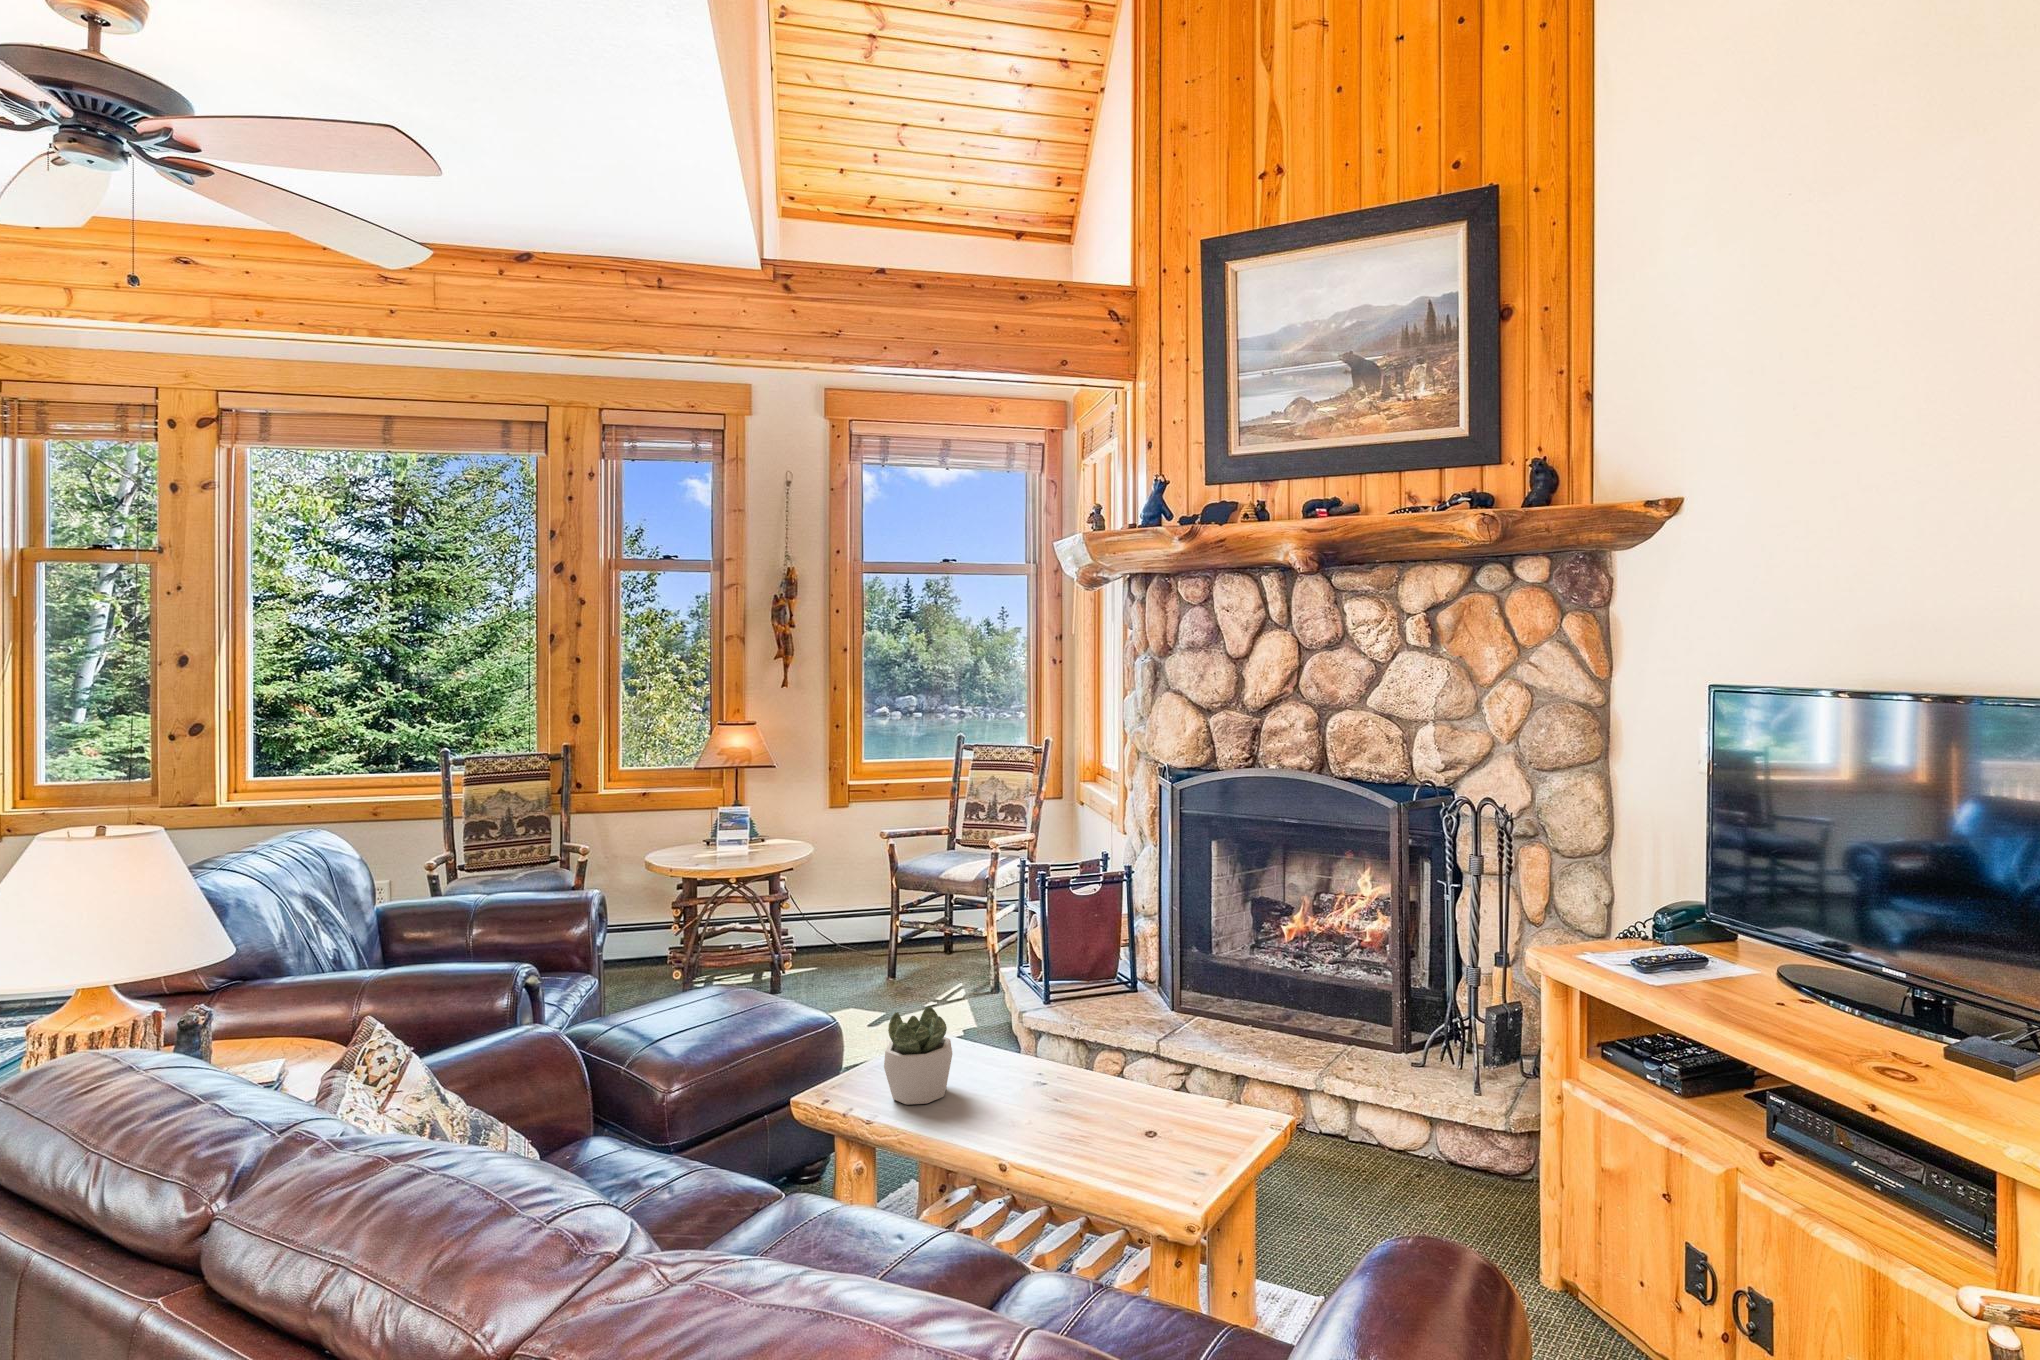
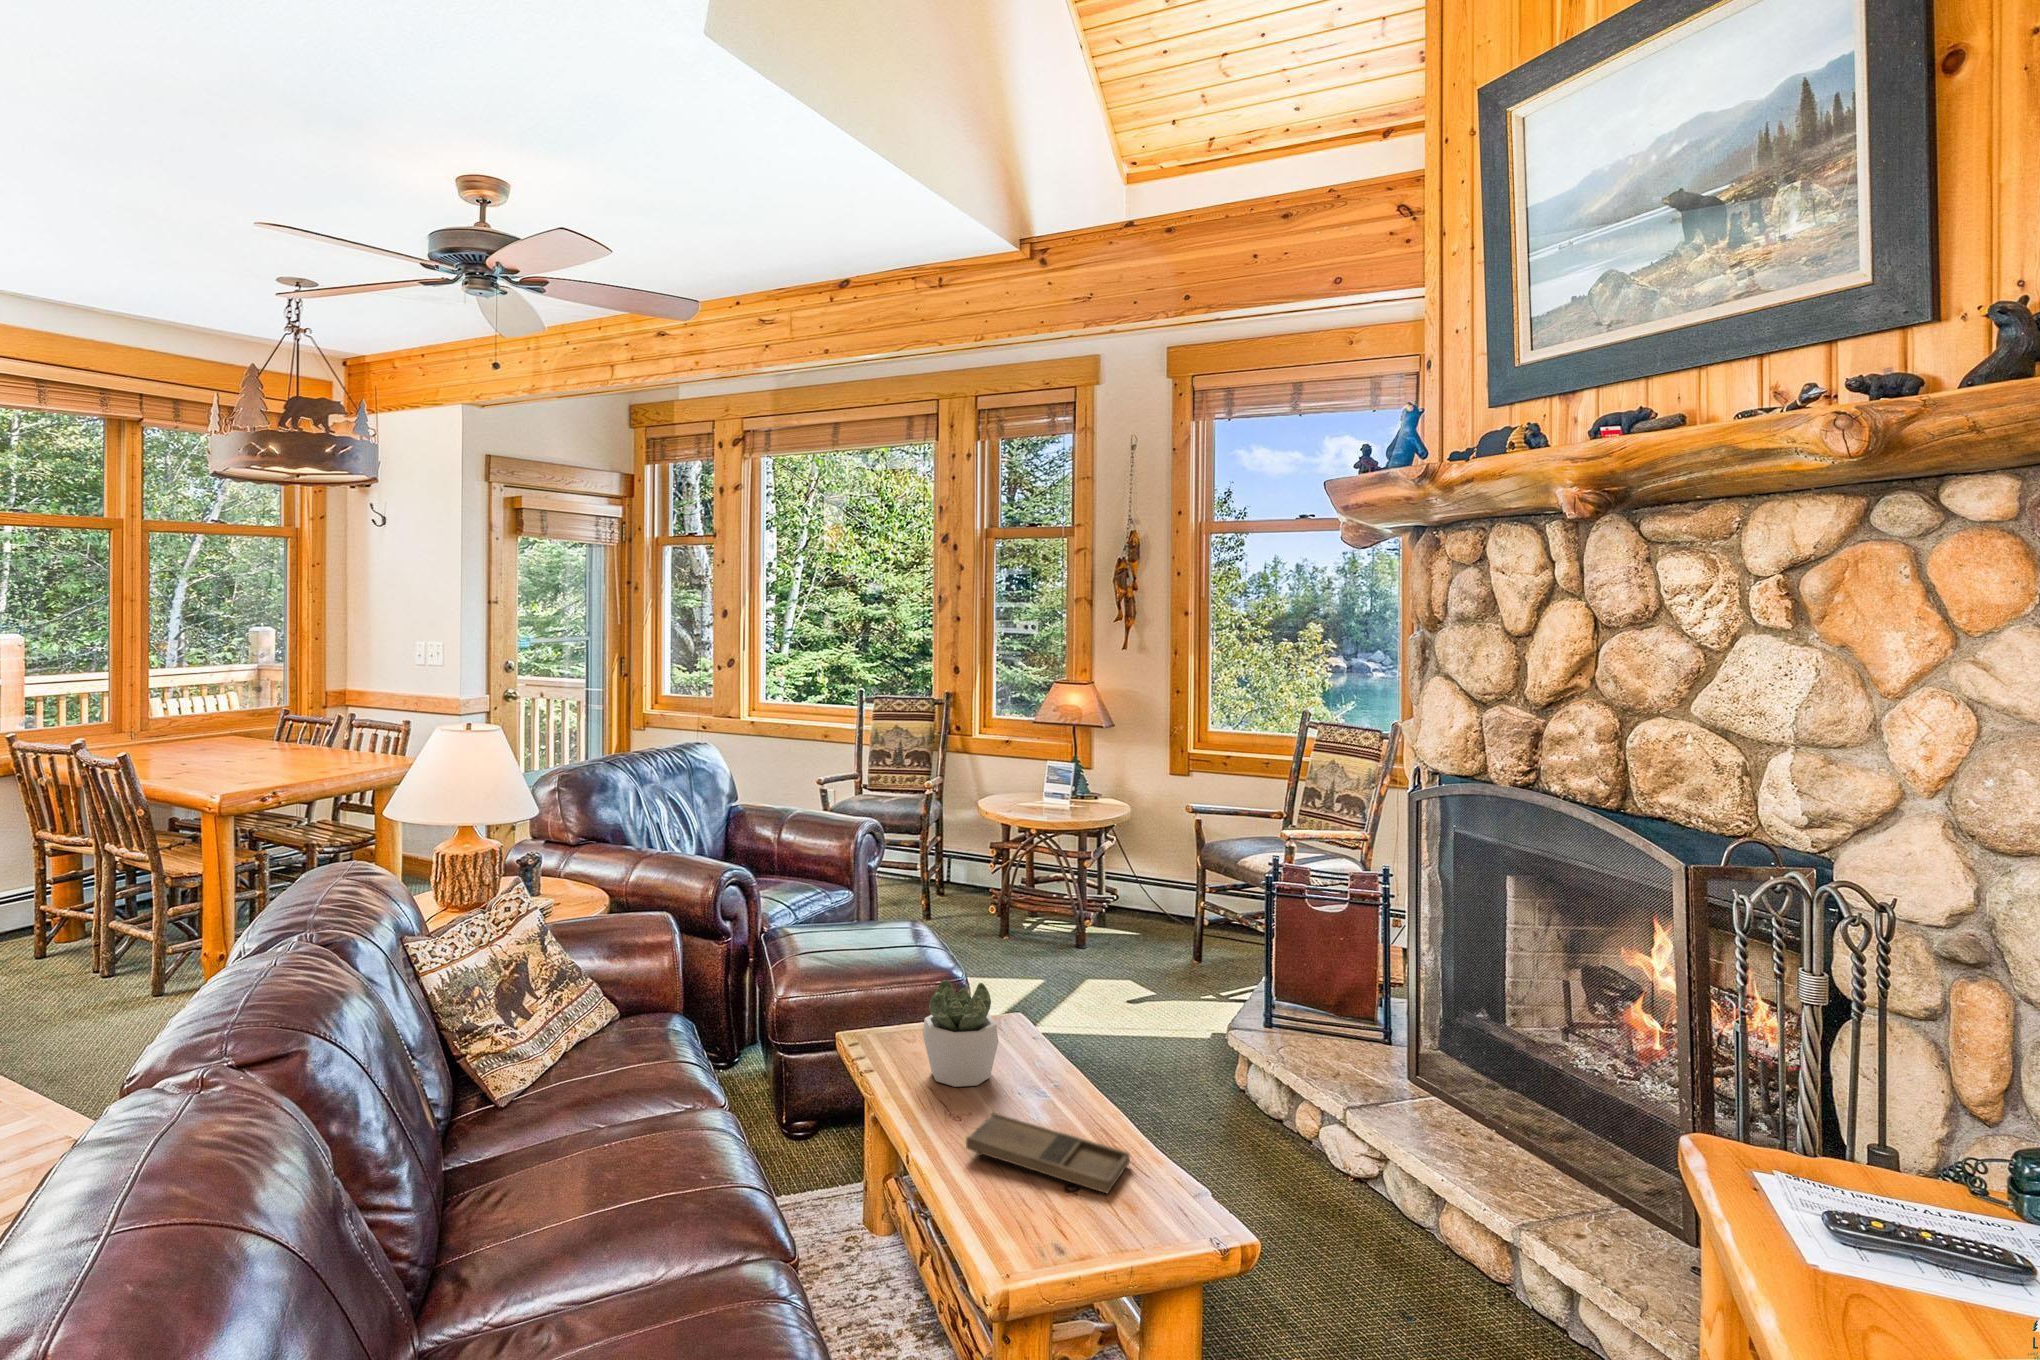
tray: none [995,1100,1124,1142] -> present [966,1113,1130,1193]

